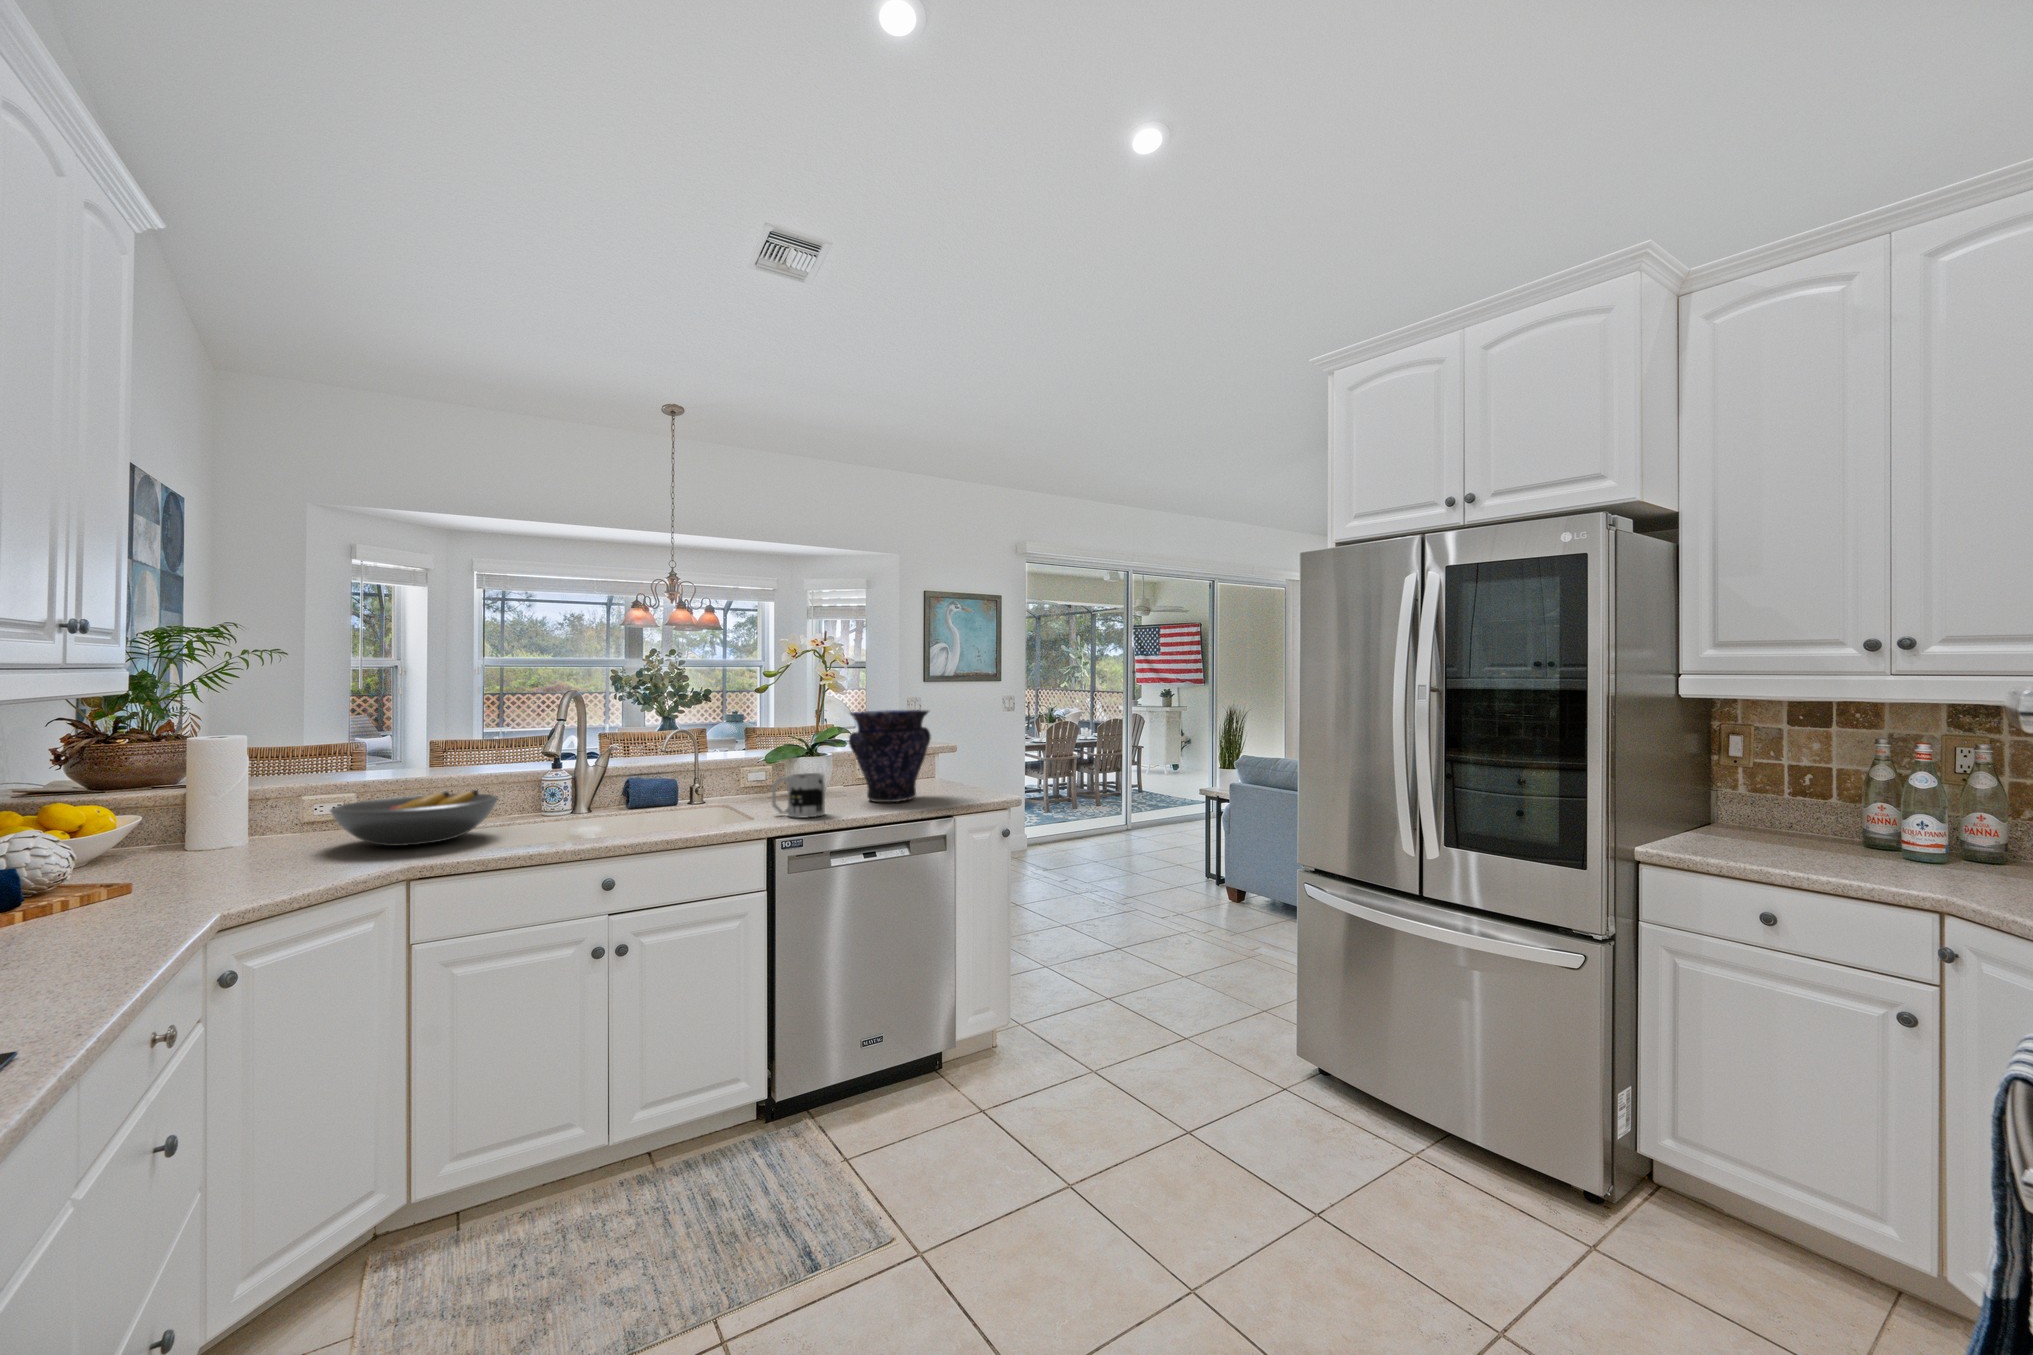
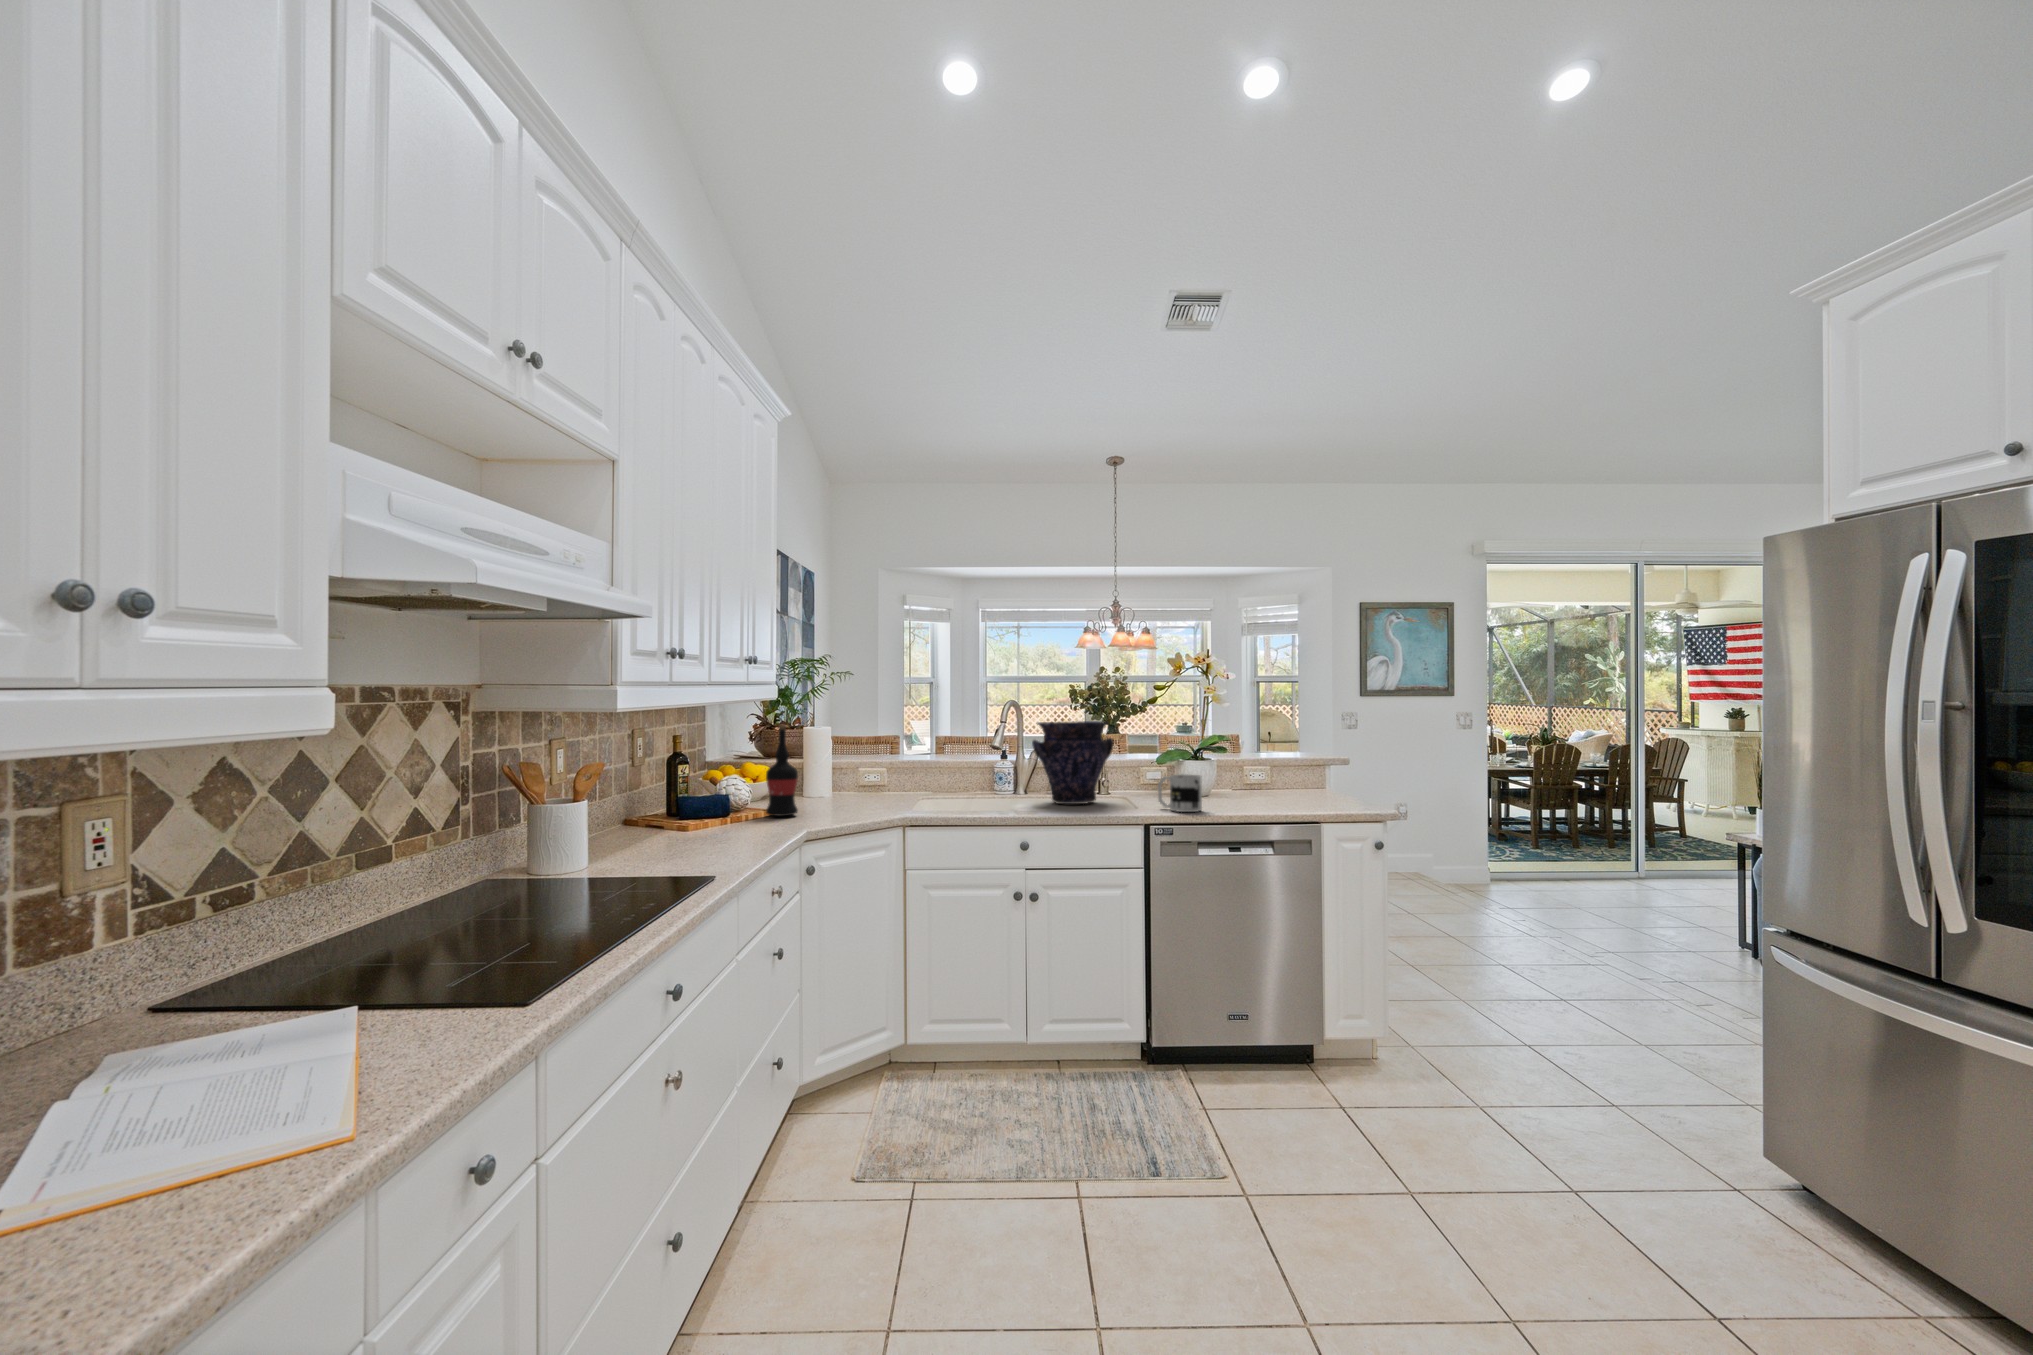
vase: present [849,710,931,802] -> present [1032,721,1114,804]
wine bottle: none [115,737,191,892] -> present [766,725,798,816]
fruit bowl: present [330,790,498,846] -> none [868,771,963,805]

